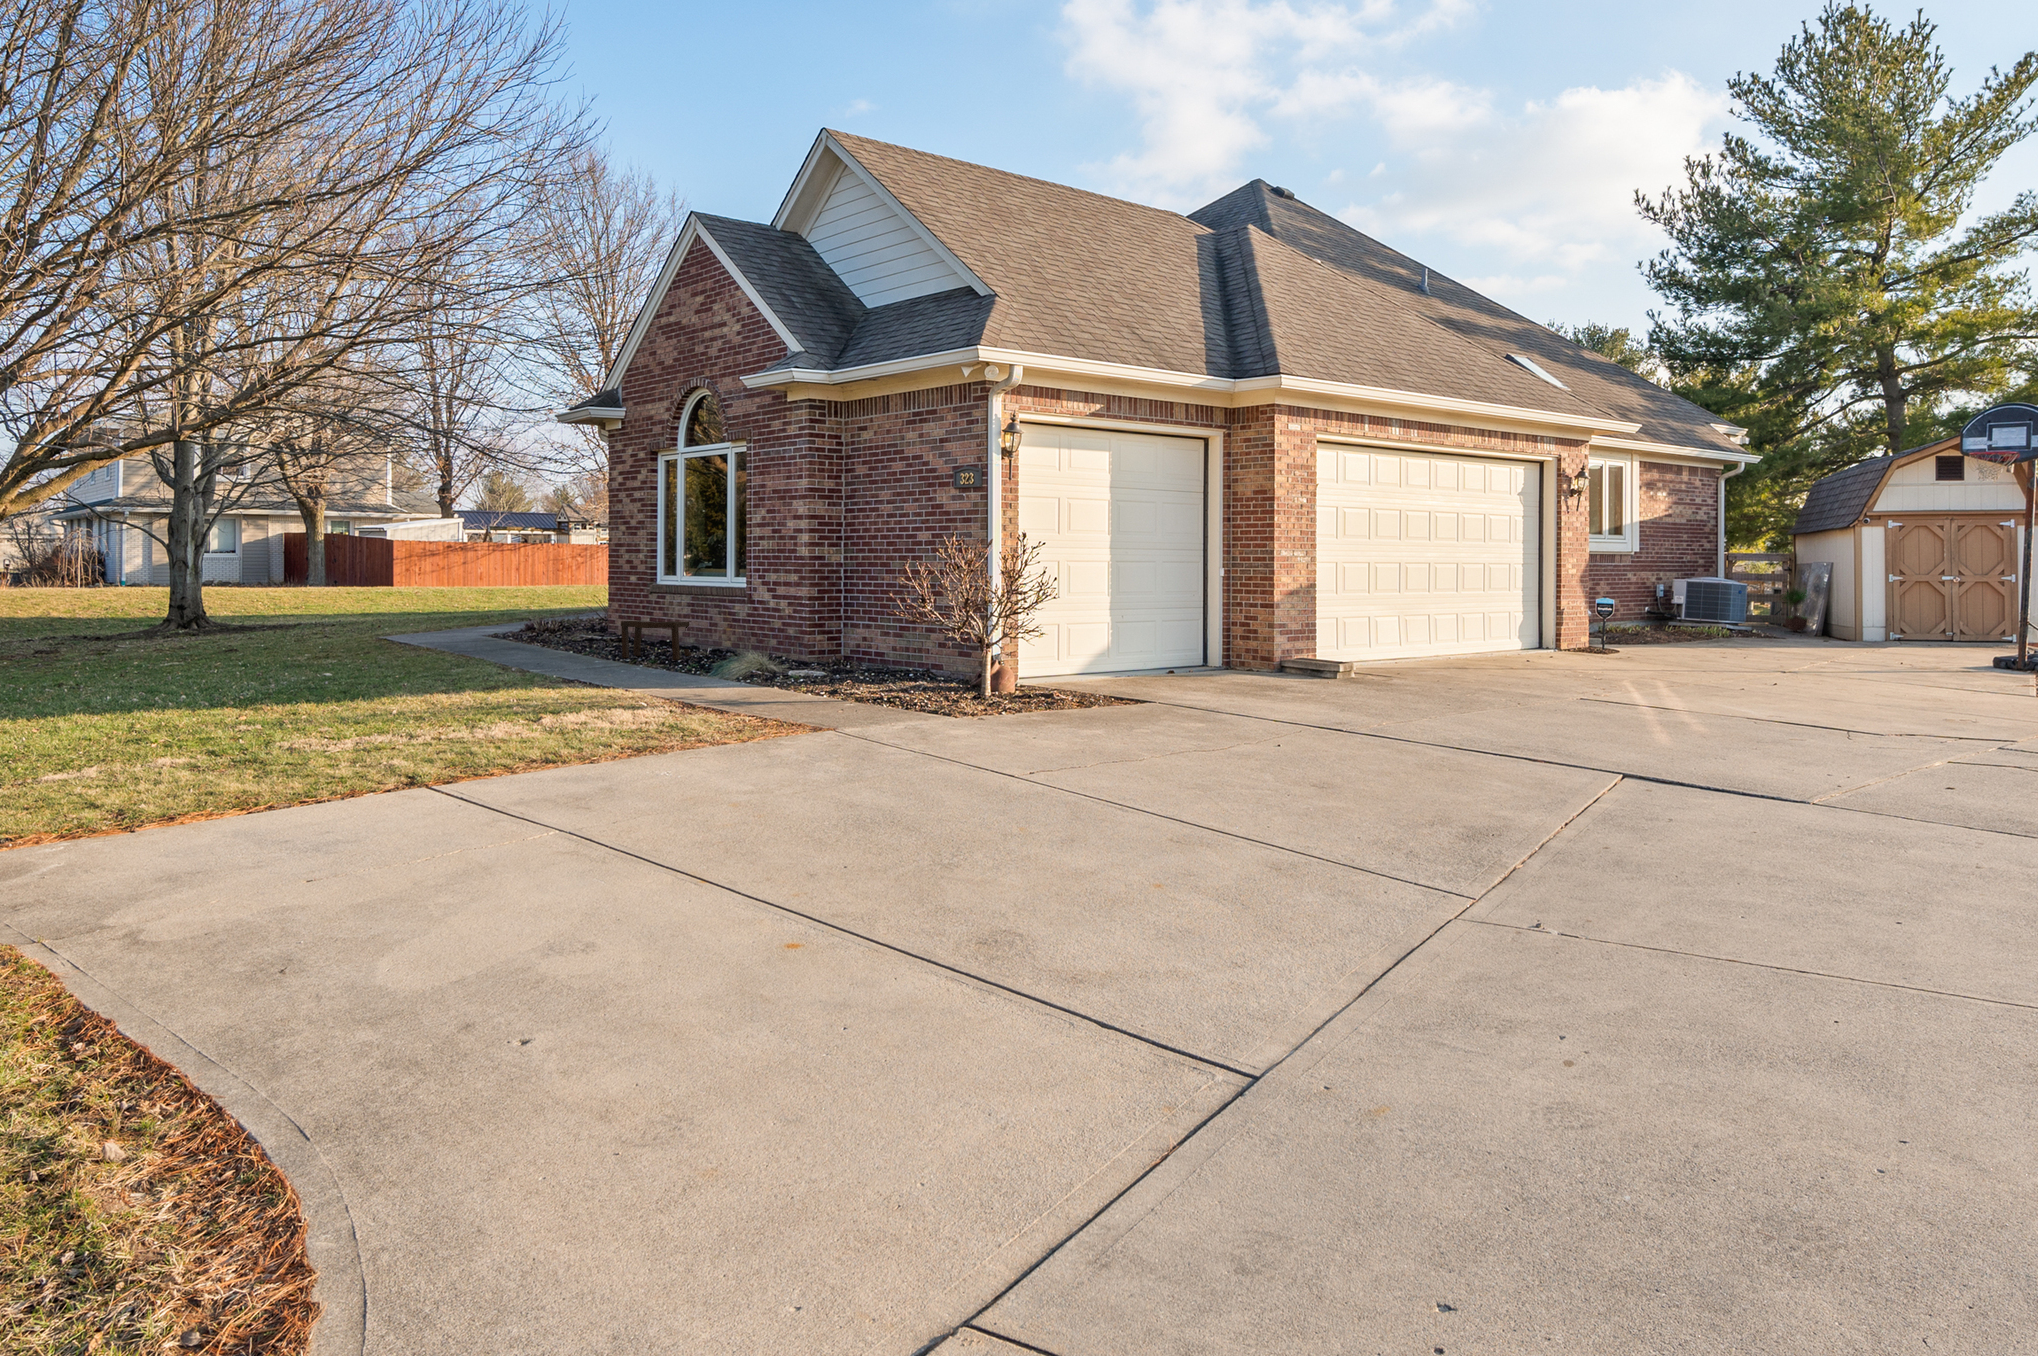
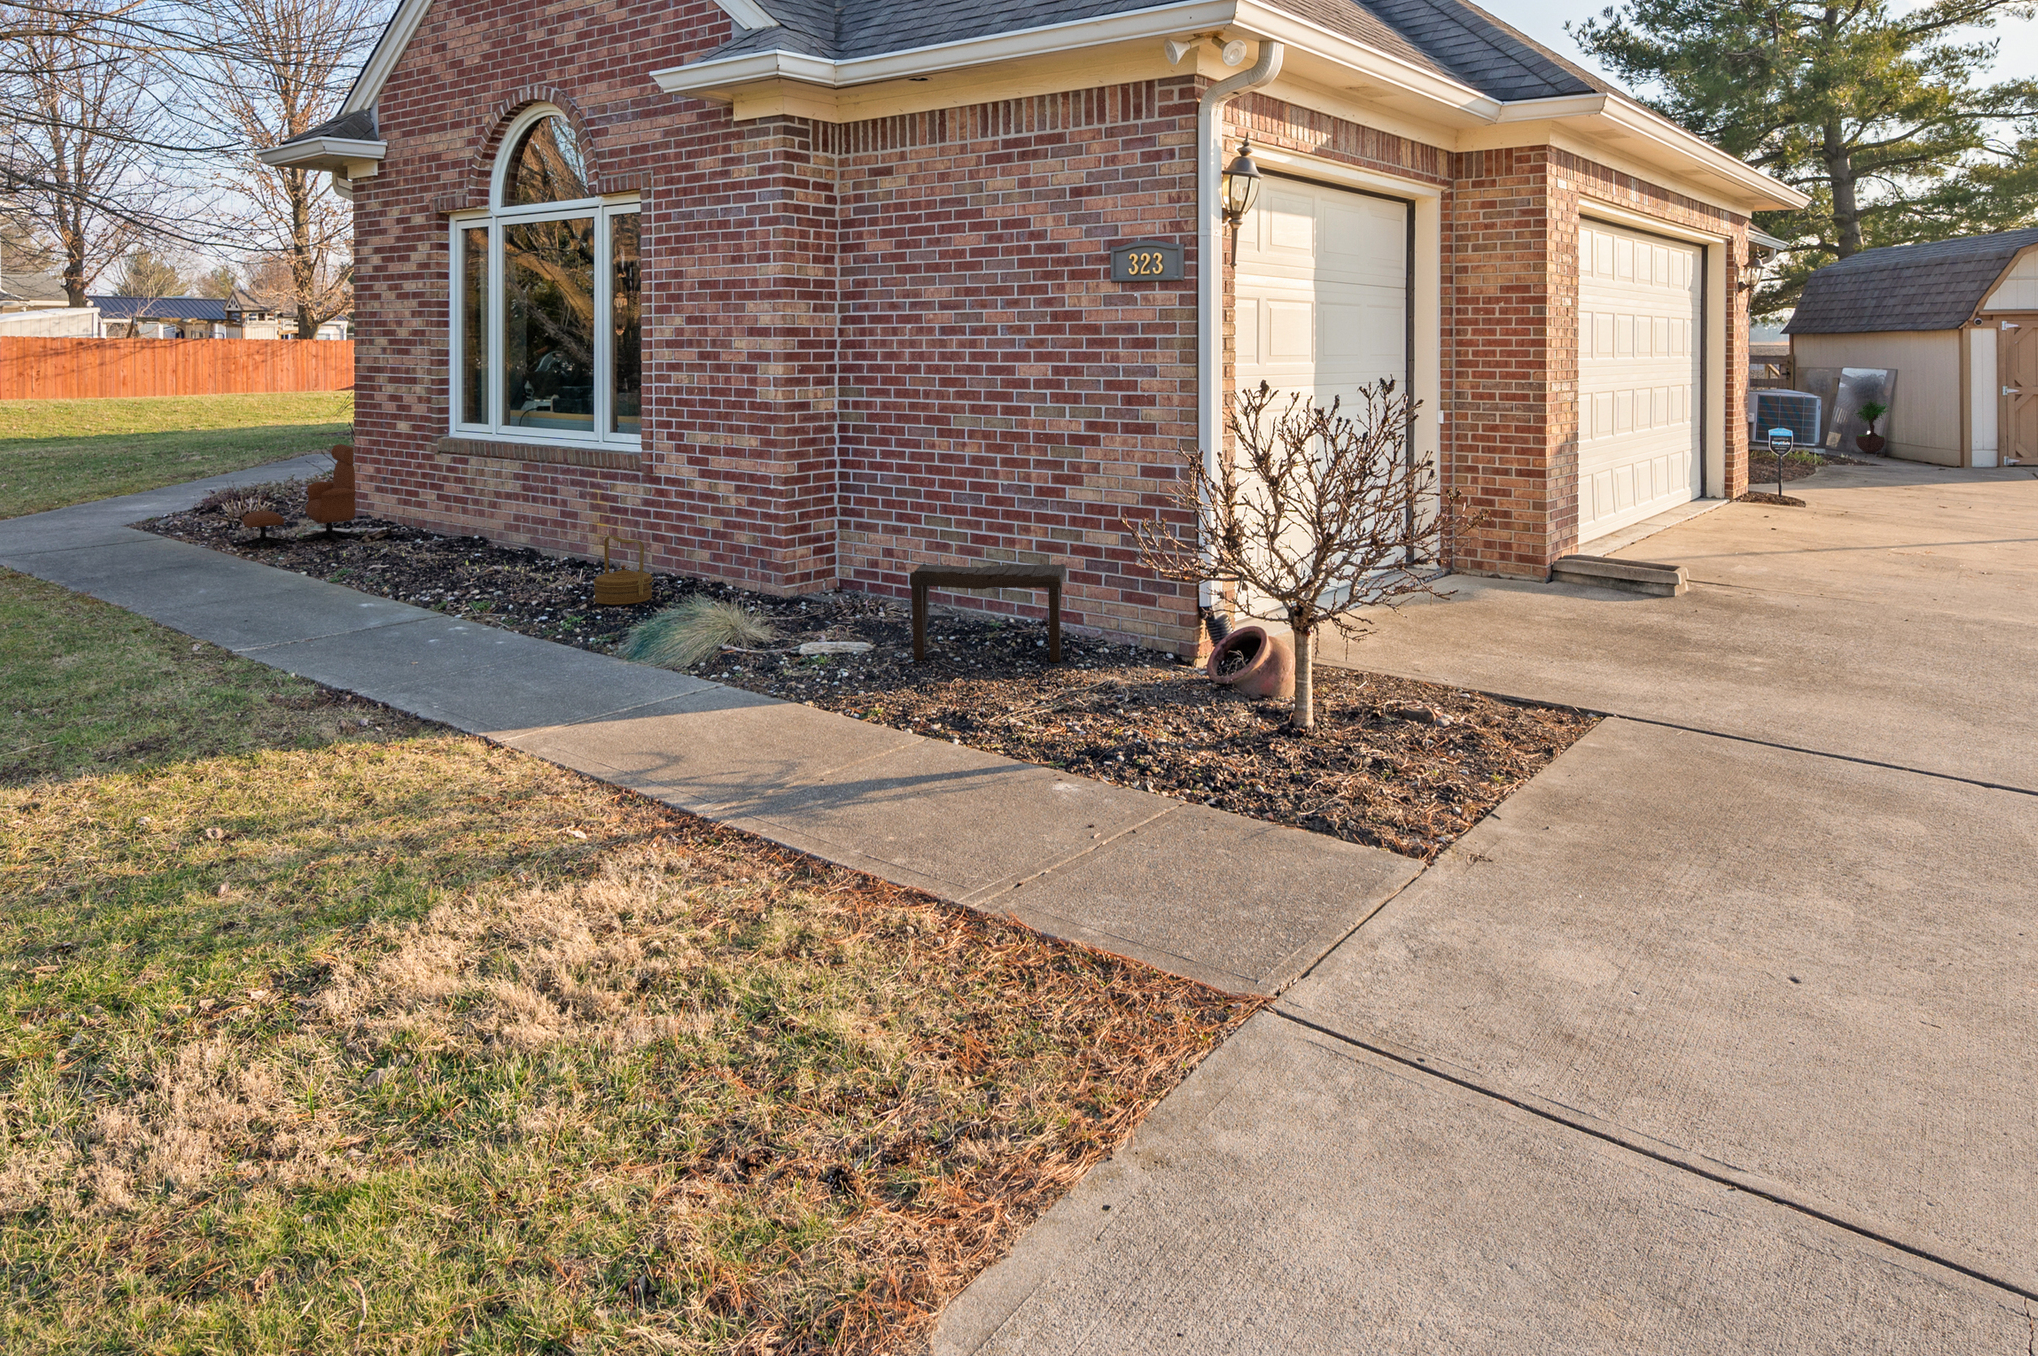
lounge chair: none [543,591,613,649] -> present [233,444,362,549]
bench: present [621,621,691,660] -> present [909,563,1066,662]
woven basket: none [717,632,750,668] -> present [593,535,653,605]

